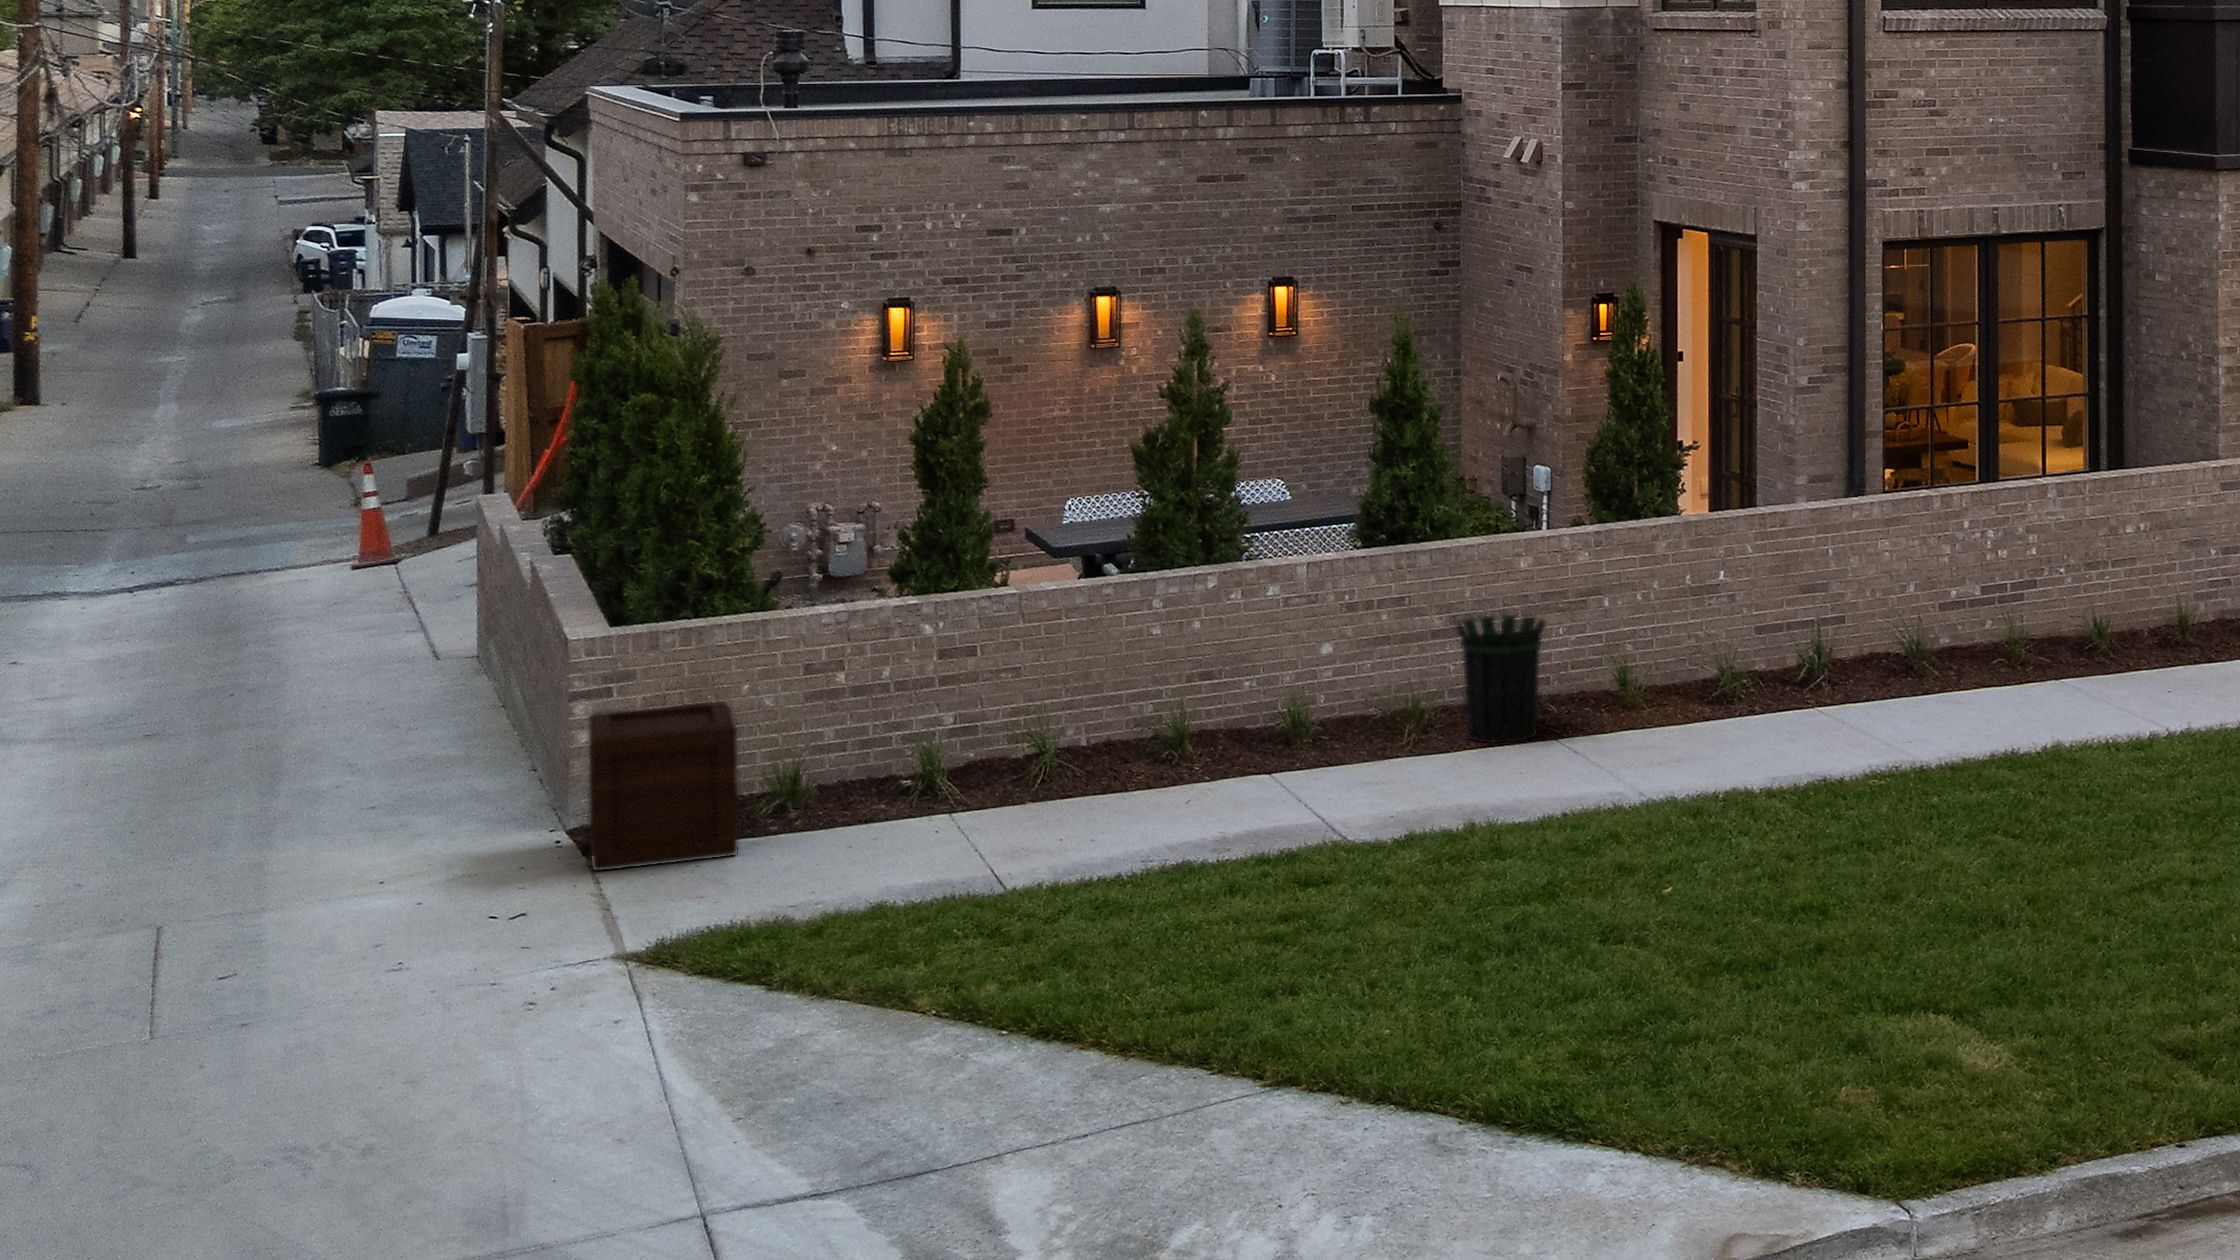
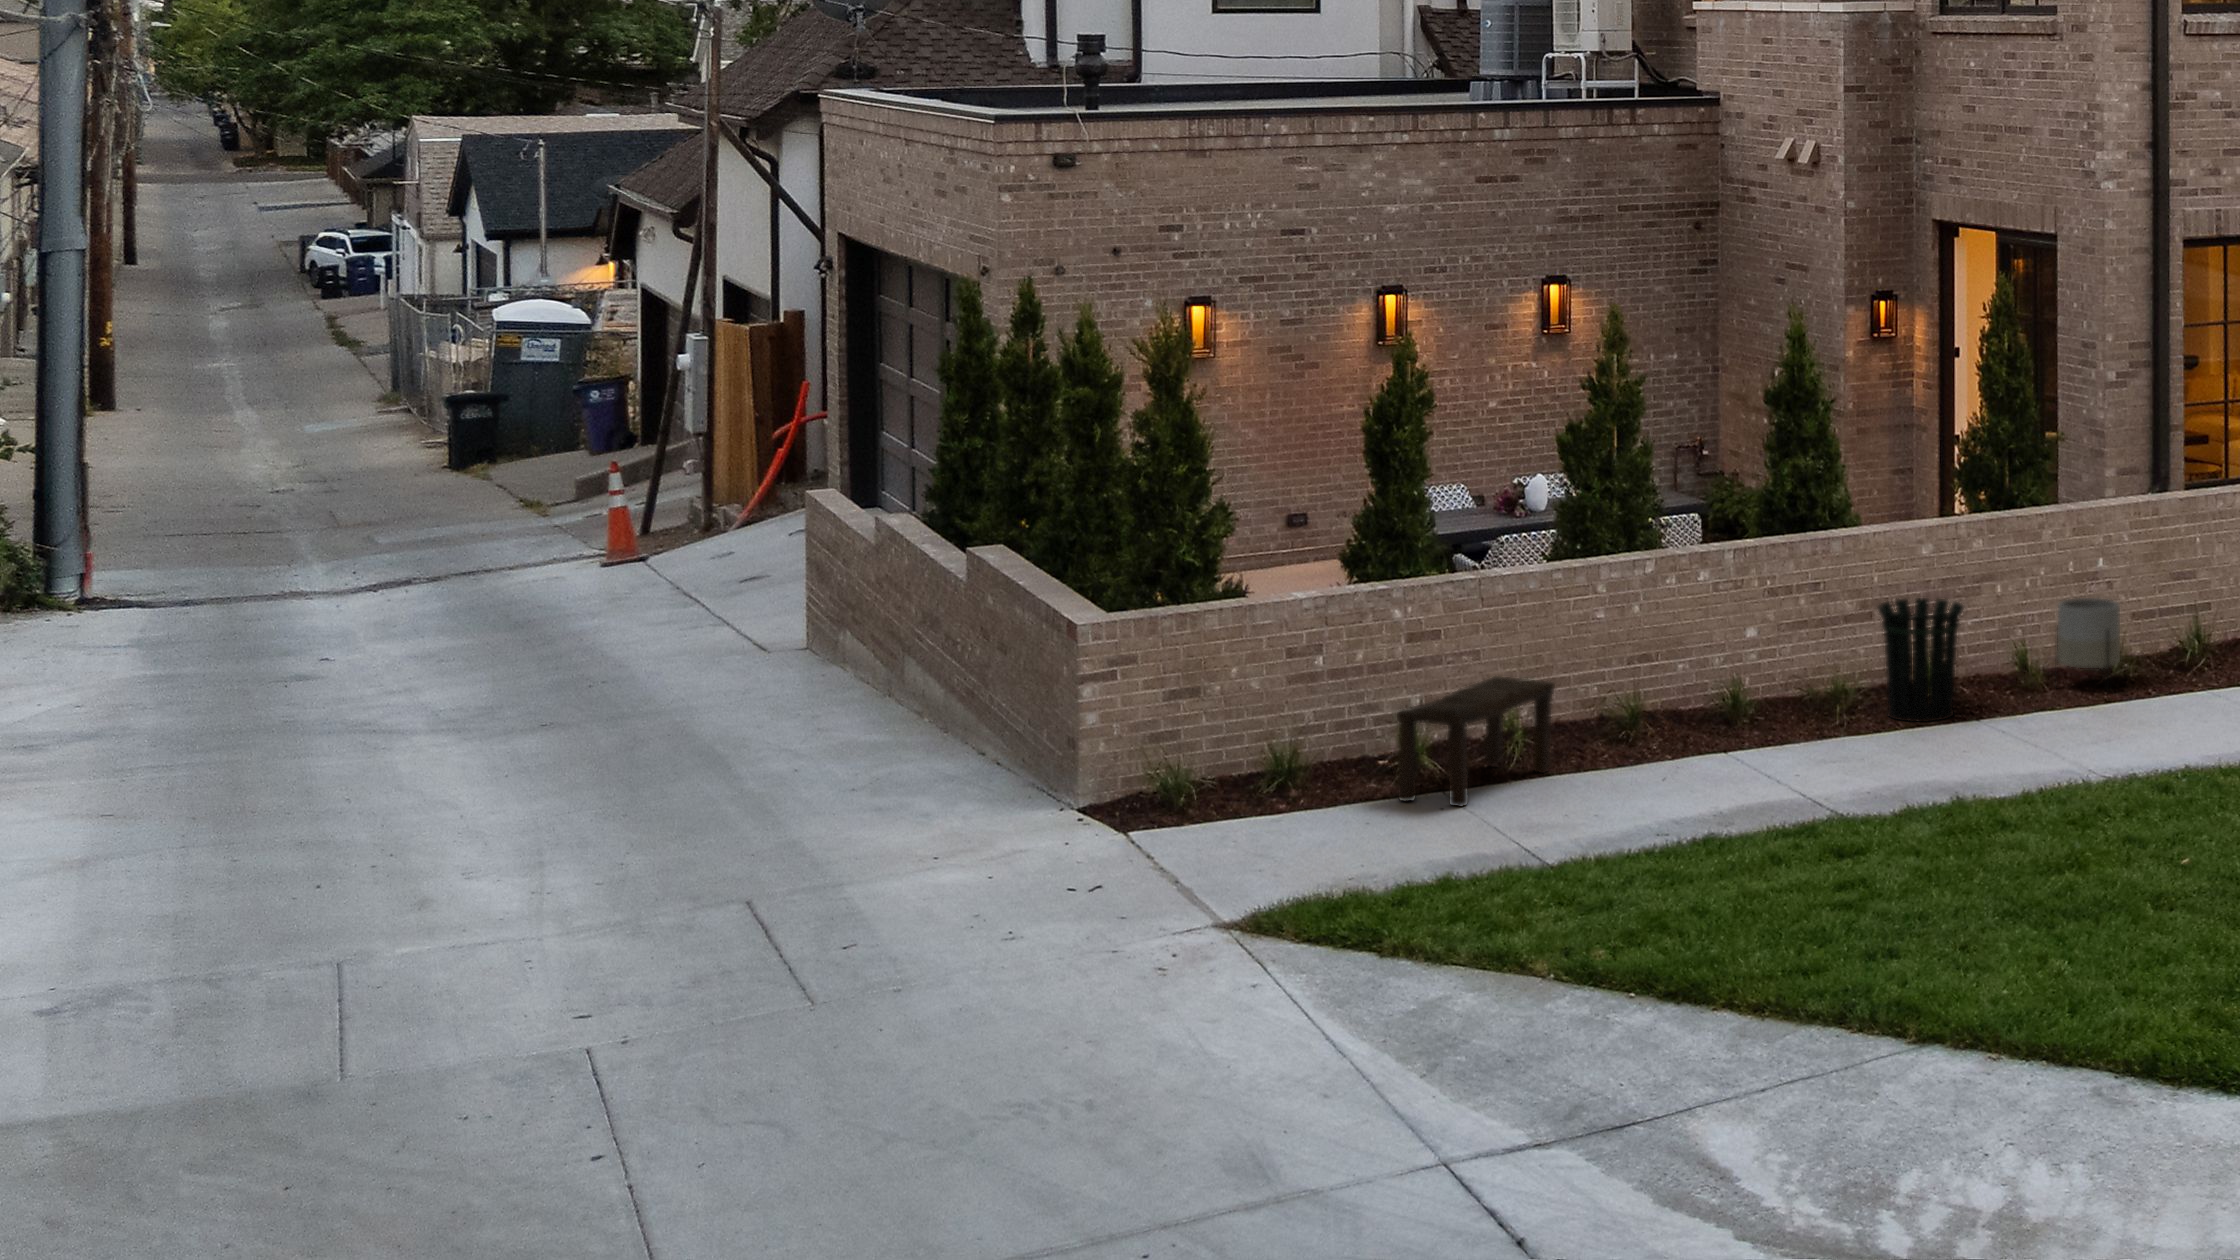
planter: none [1658,615,1725,714] -> present [2056,598,2120,669]
bench: none [906,696,1087,830] -> present [1397,676,1555,807]
wooden crate: present [588,701,738,871] -> none [1097,681,1253,847]

